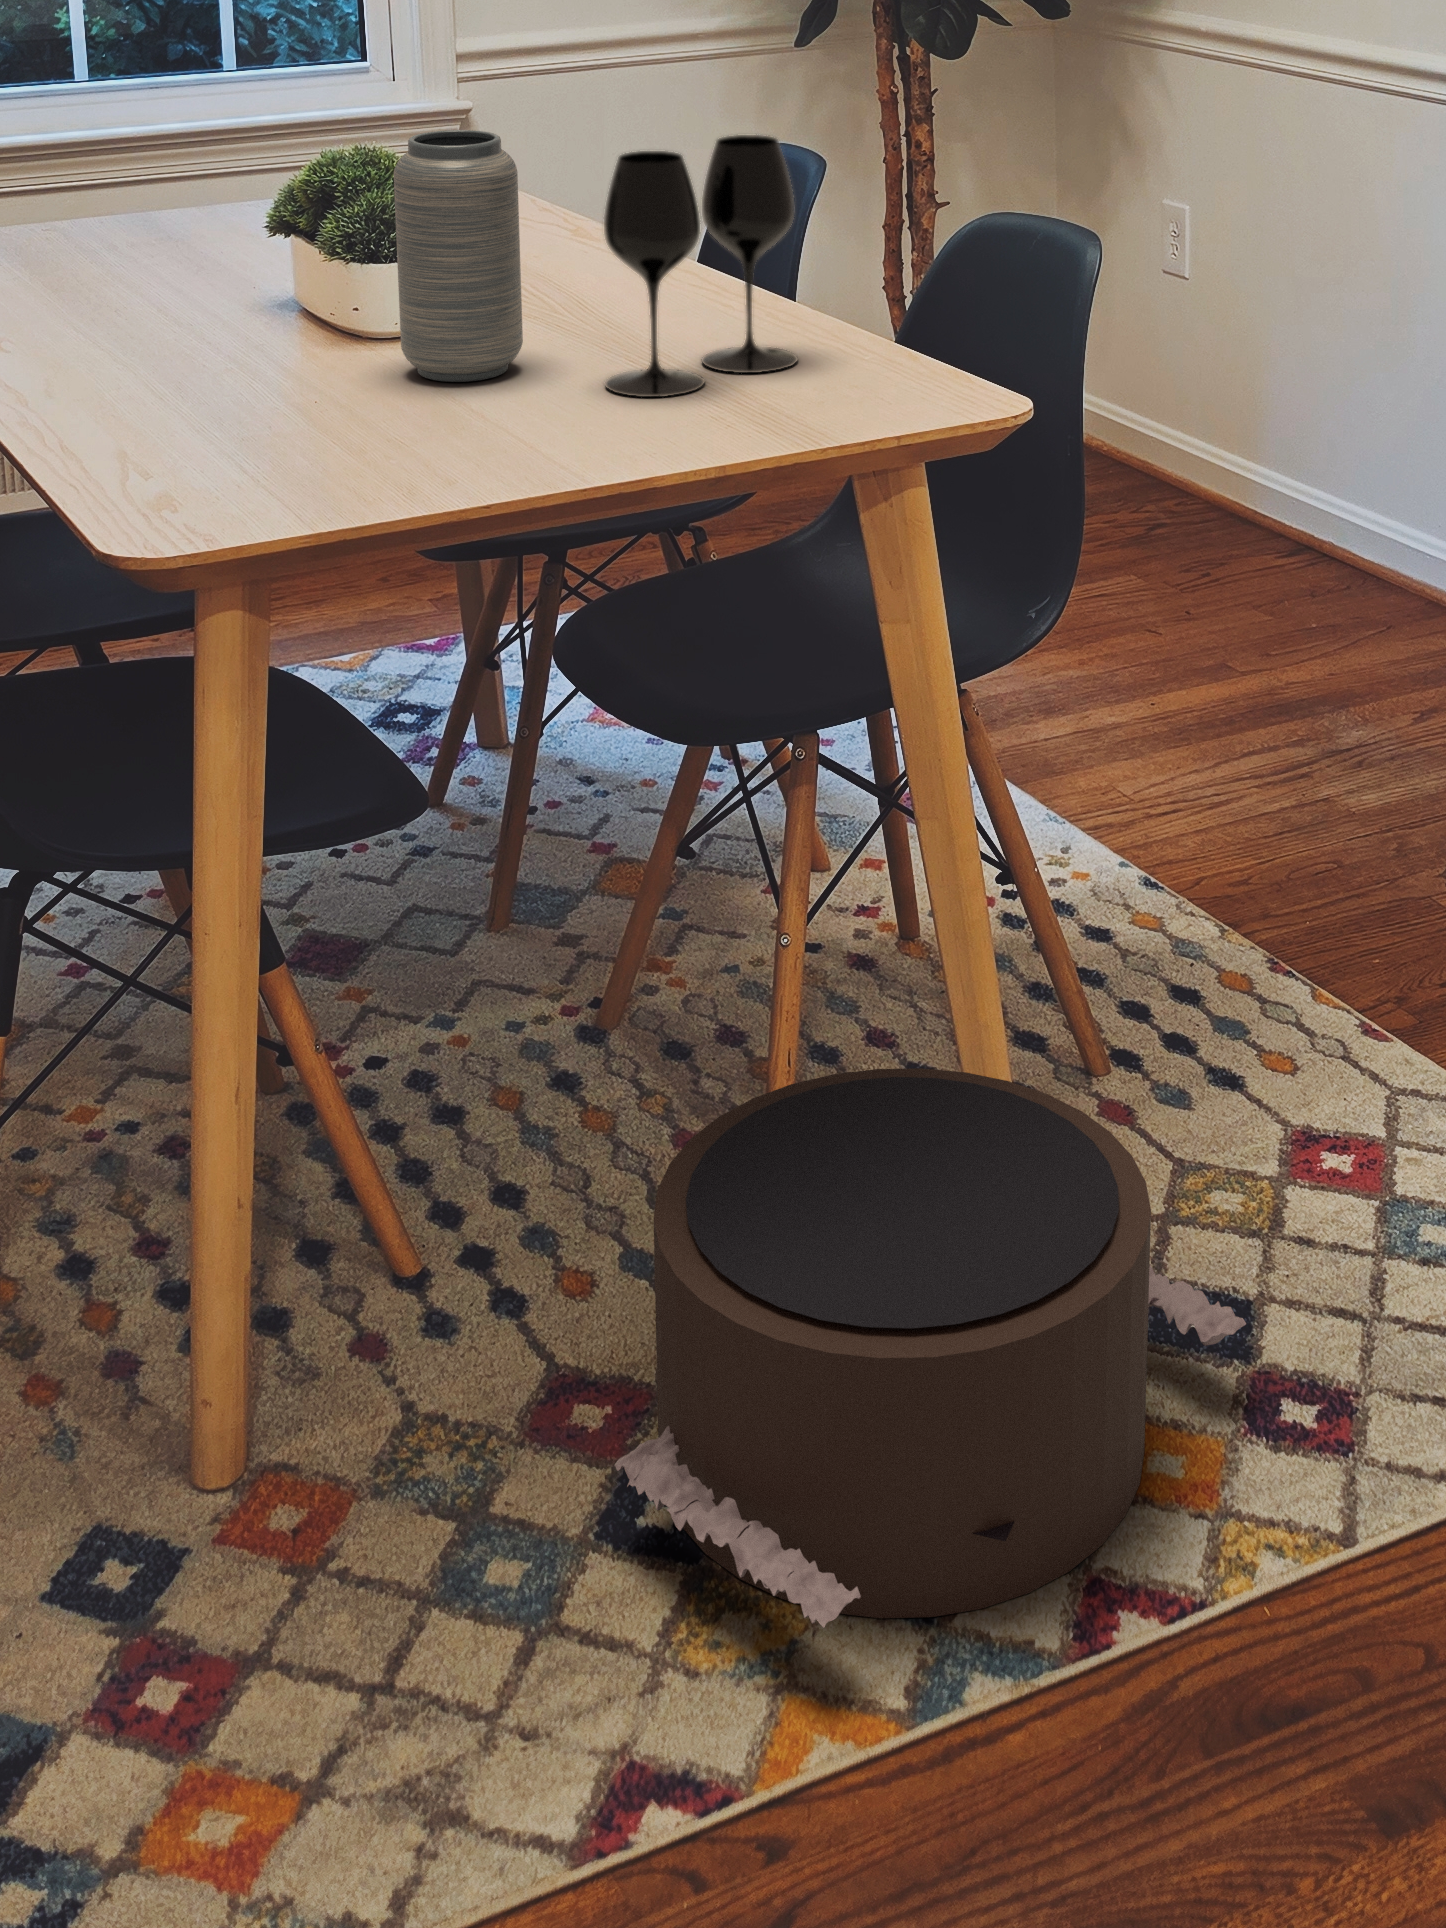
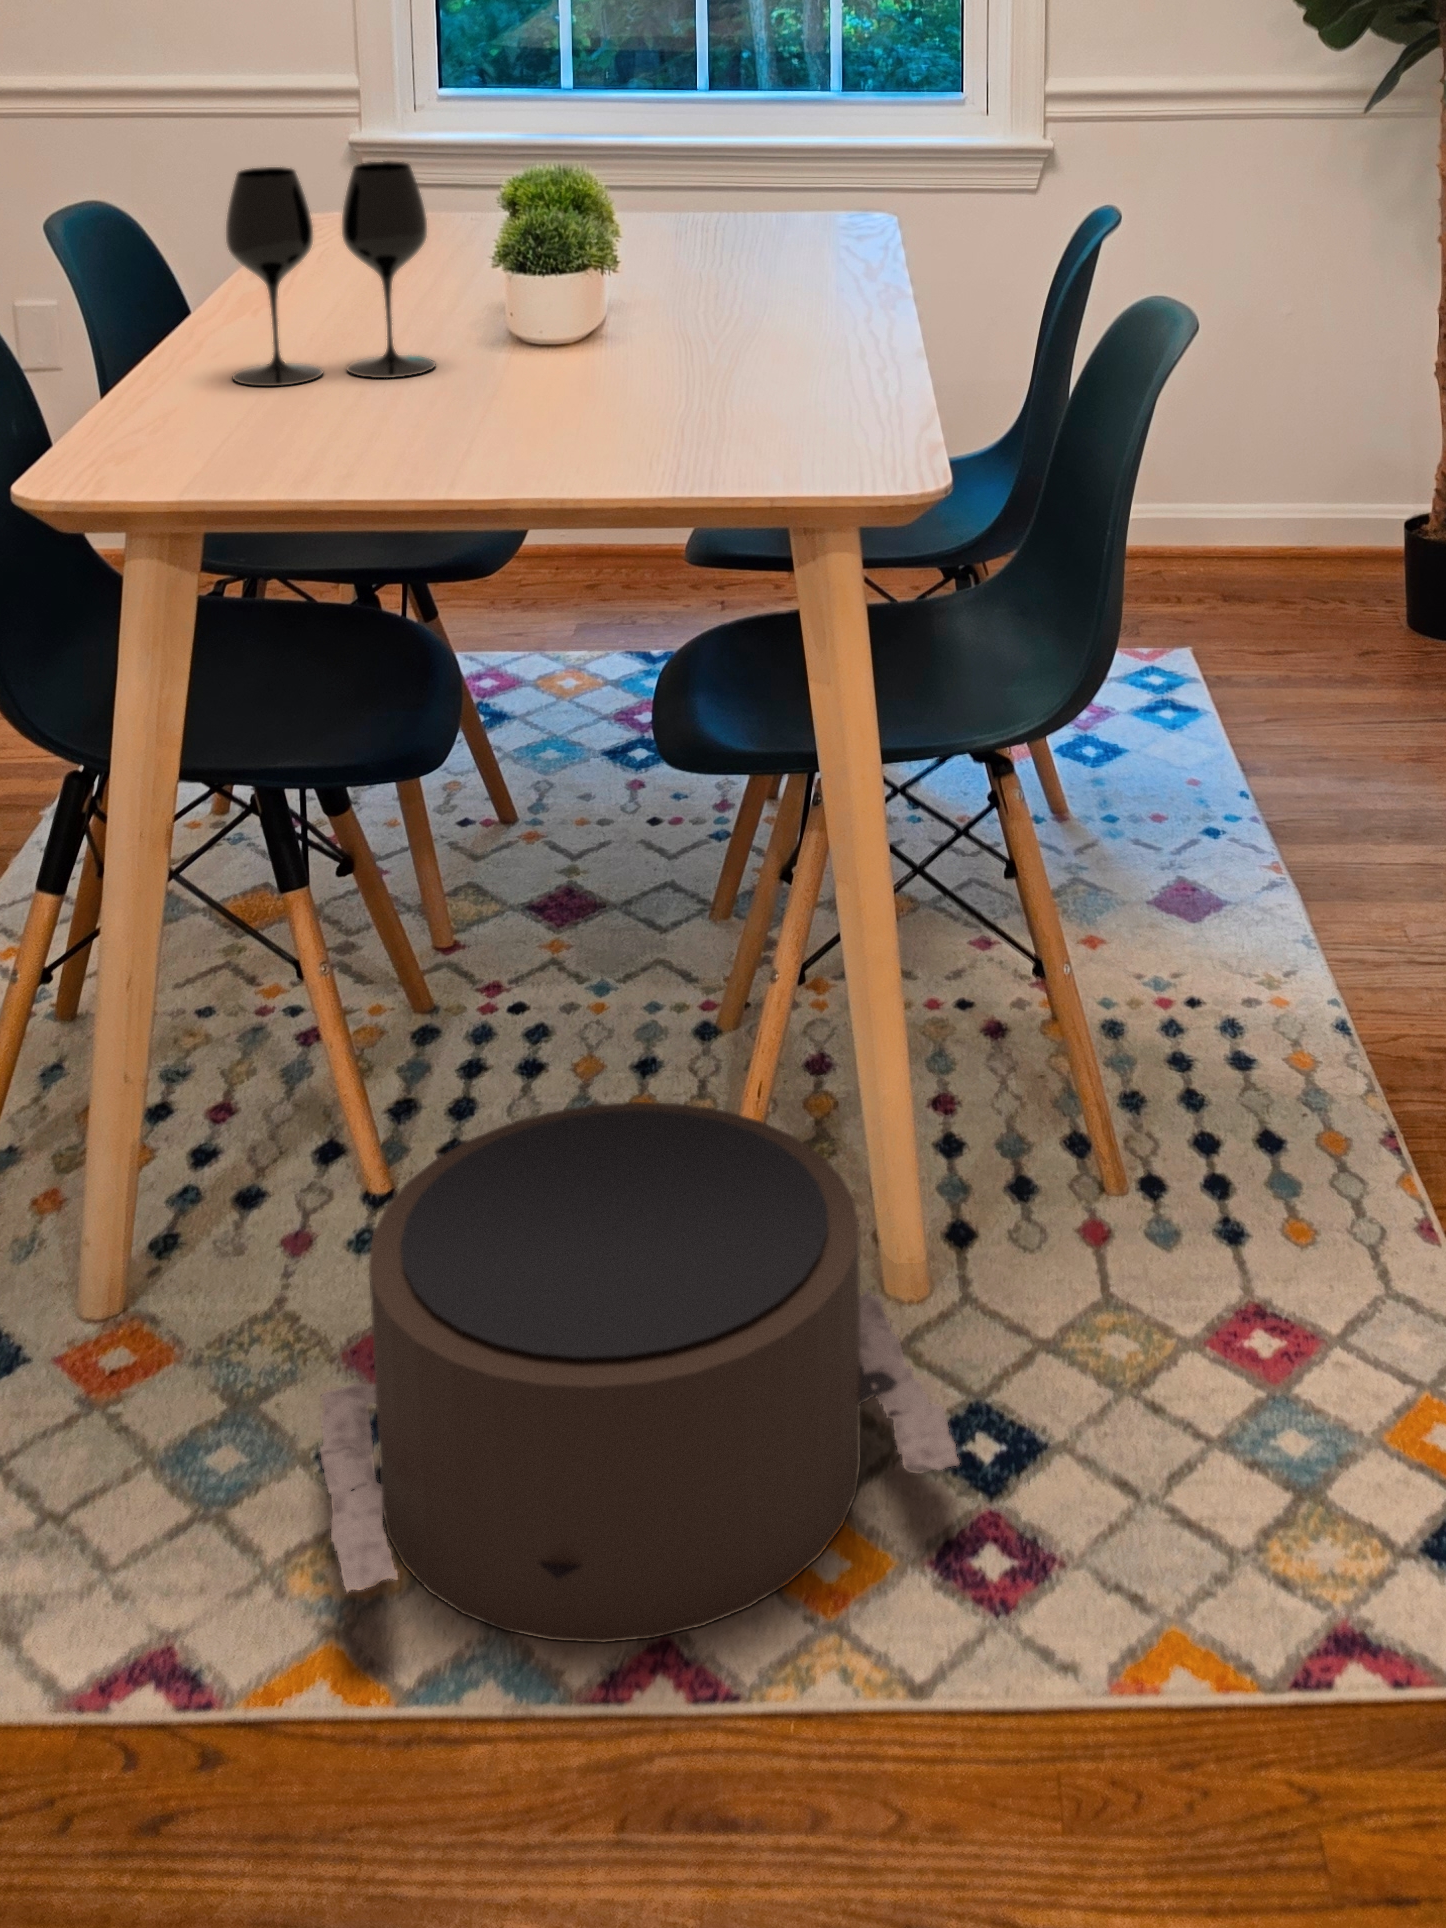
vase: present [394,130,523,382] -> none [483,161,601,394]
wine glass: present [604,135,798,397] -> present [226,161,435,386]

